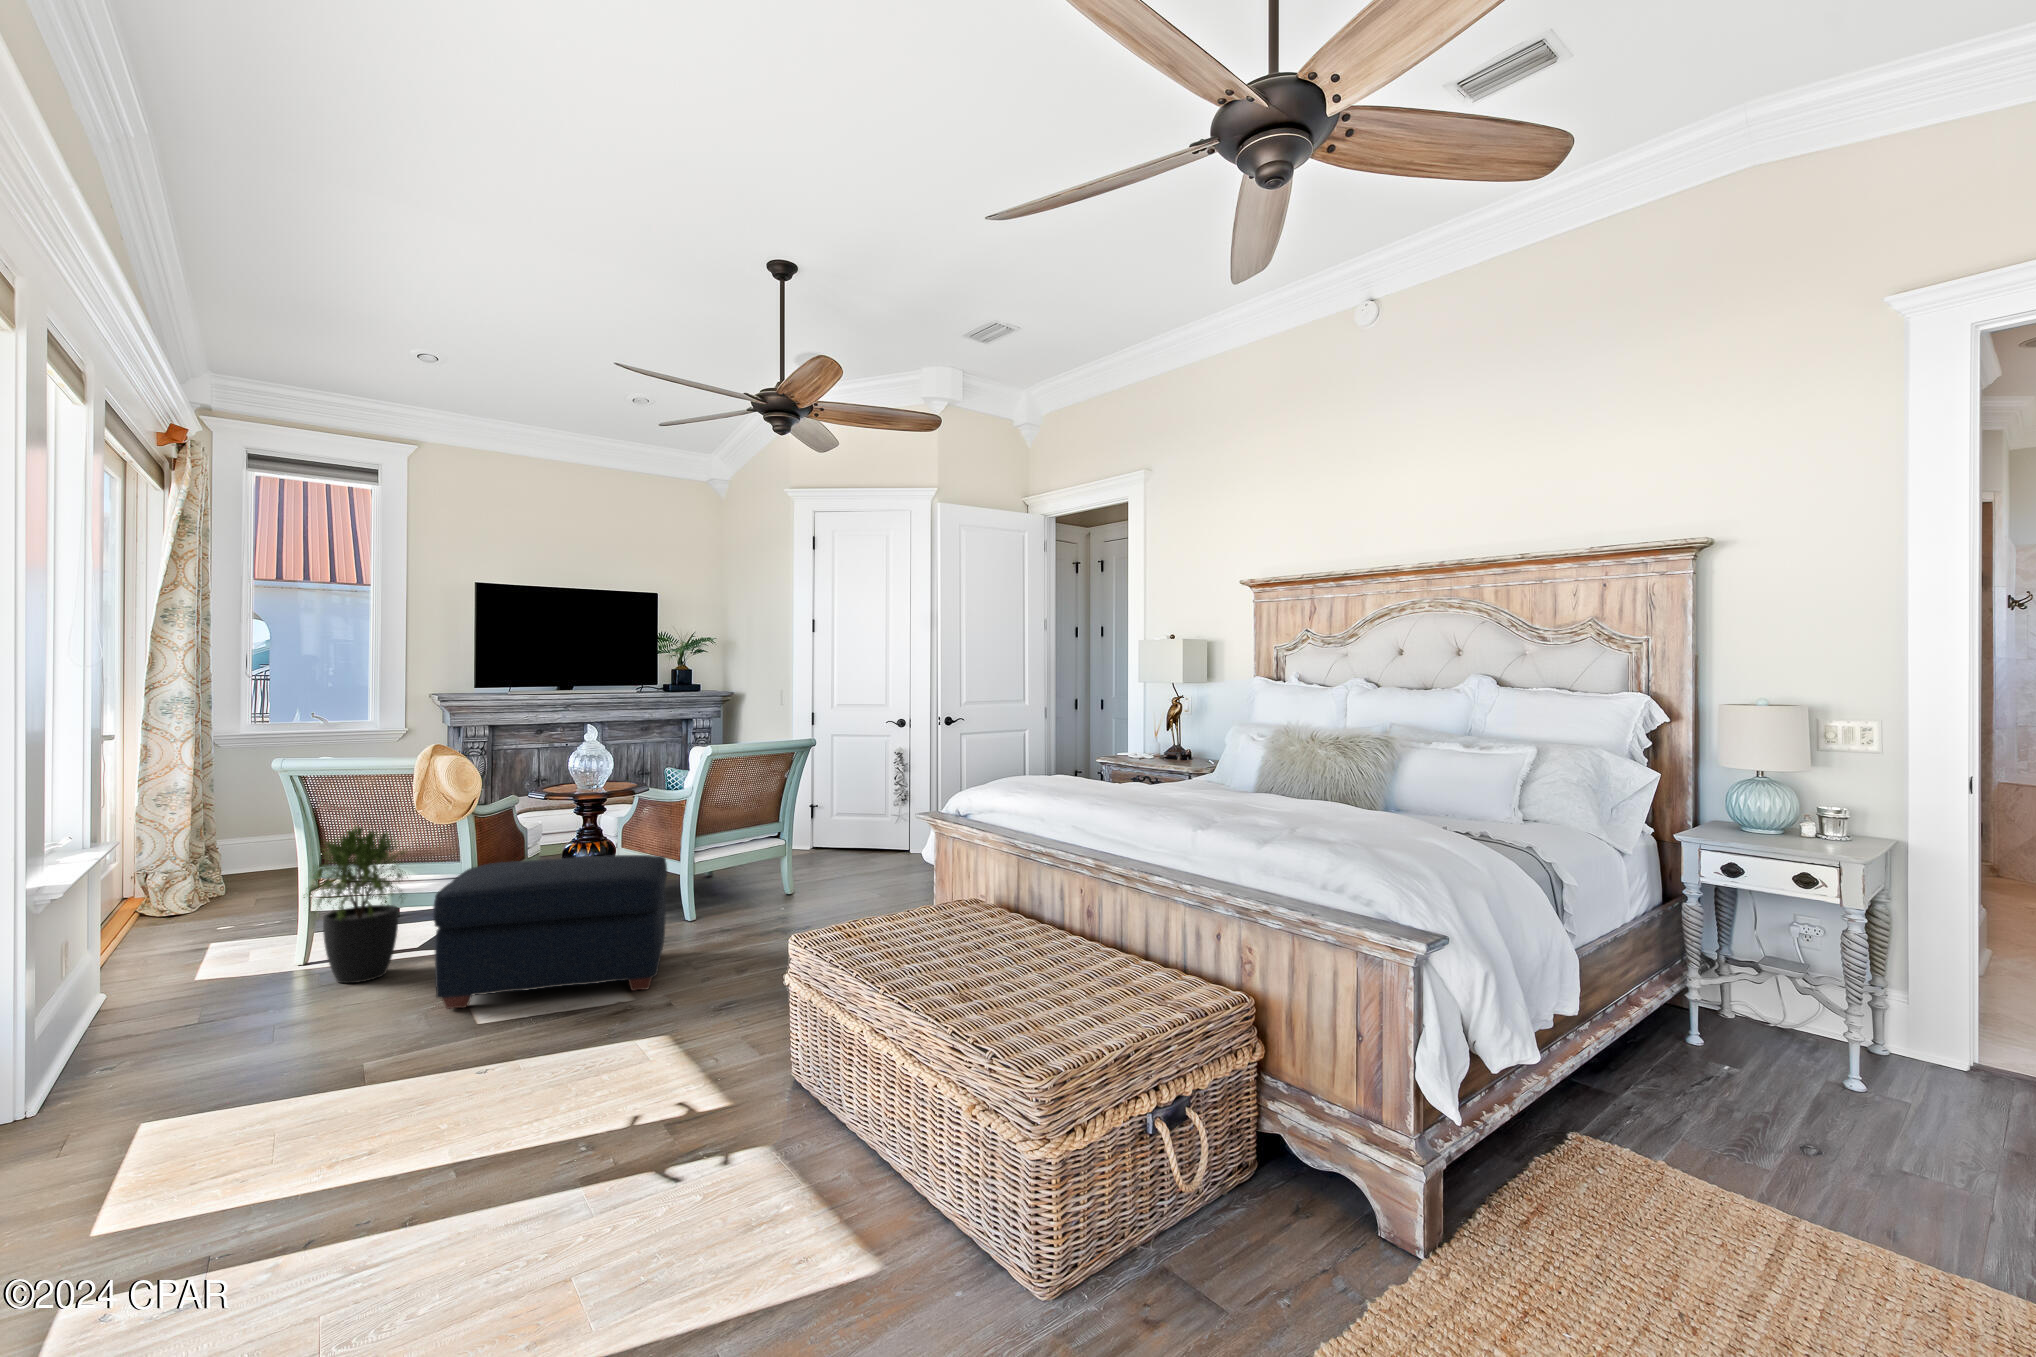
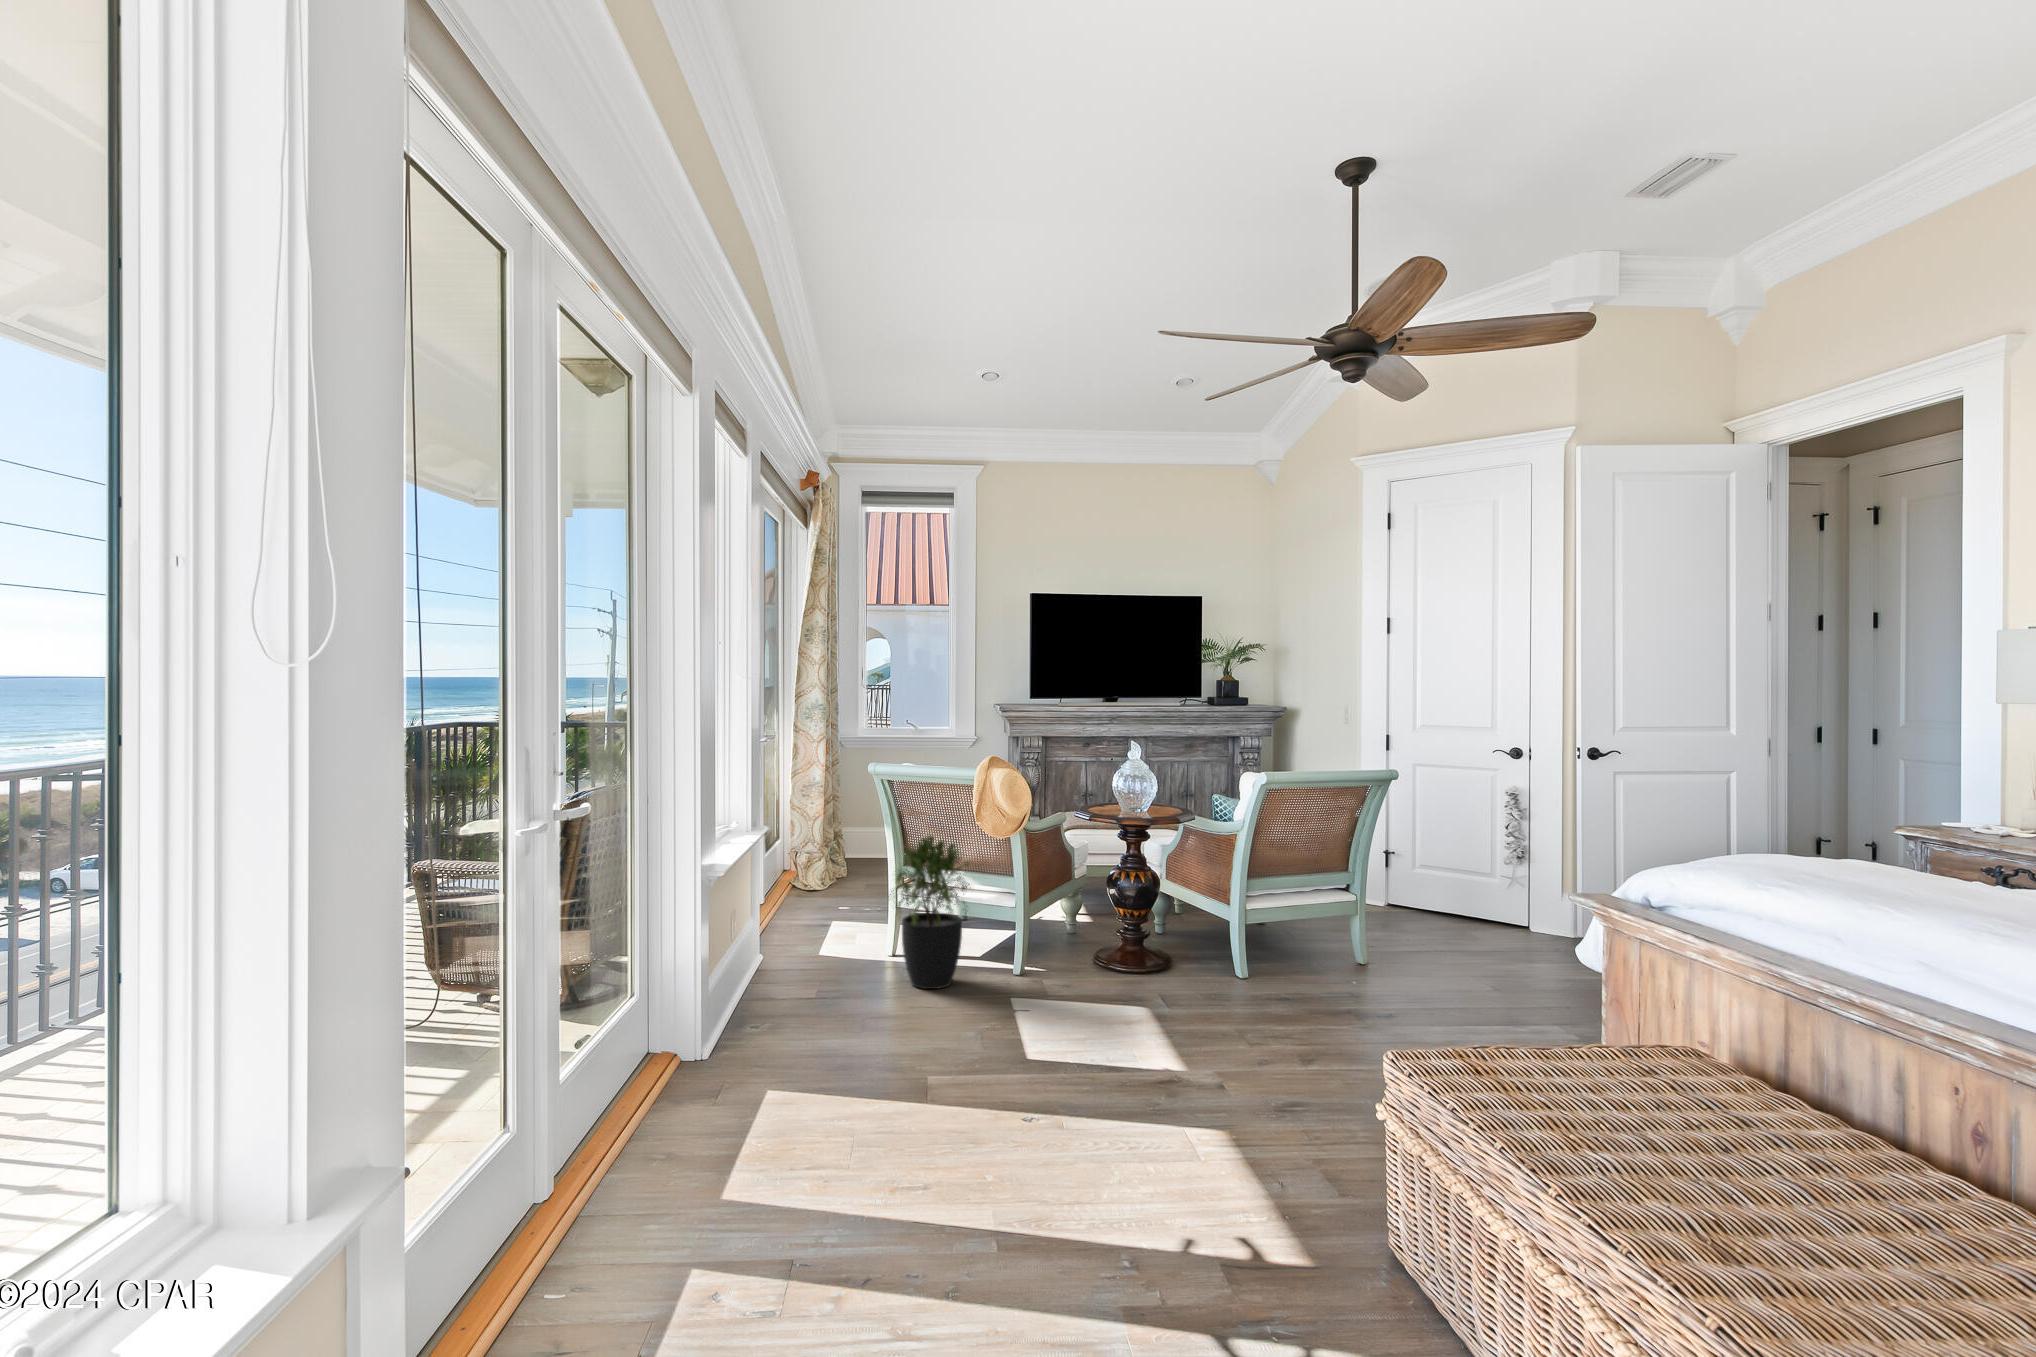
ottoman: present [433,855,667,1009] -> none [989,887,1220,1059]

